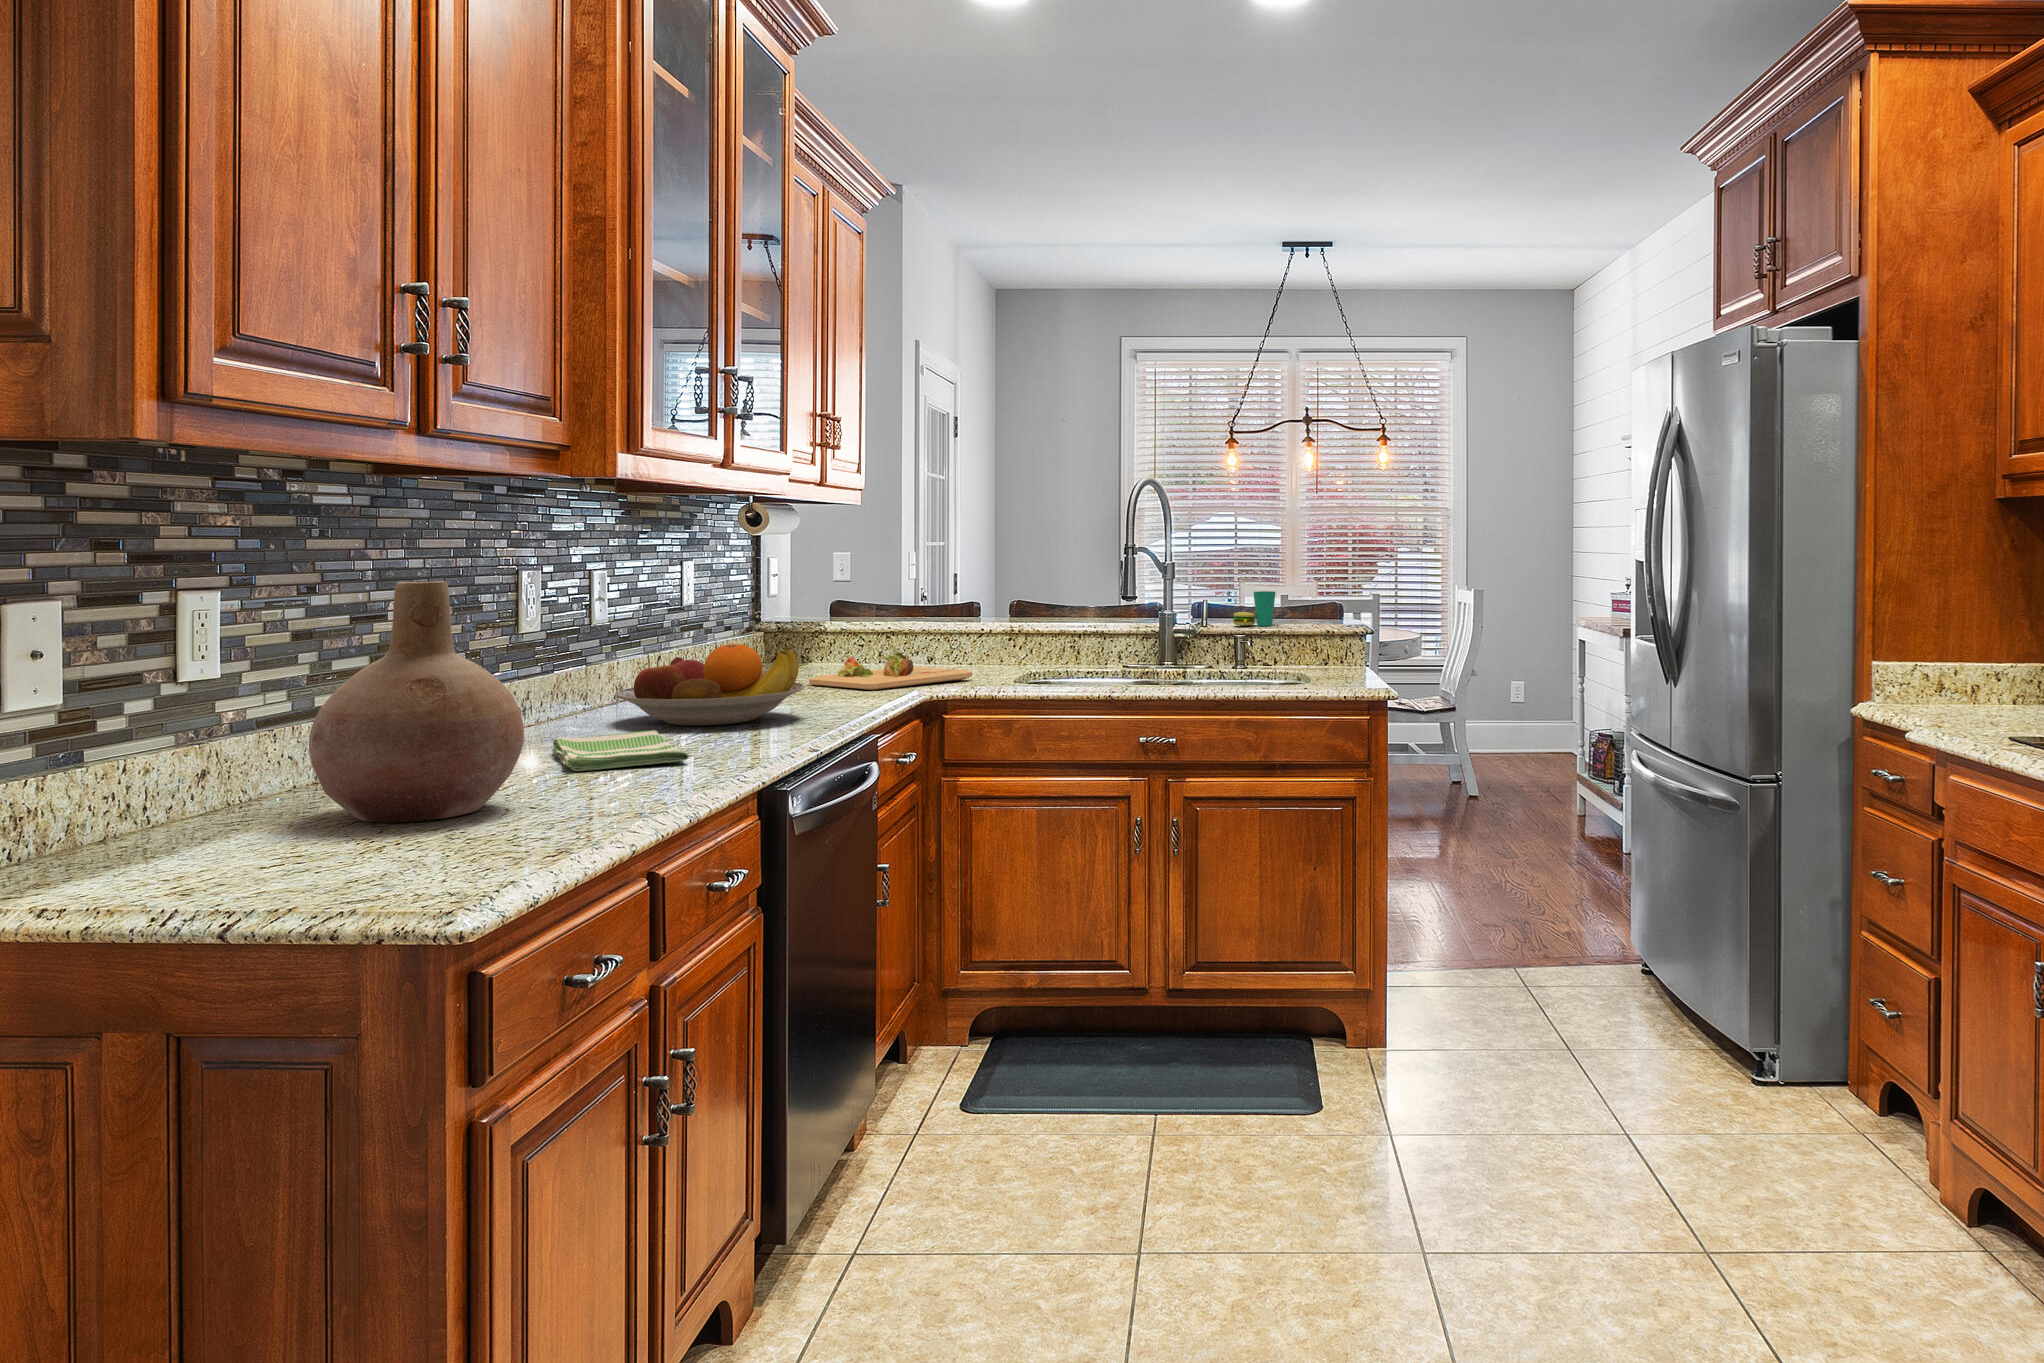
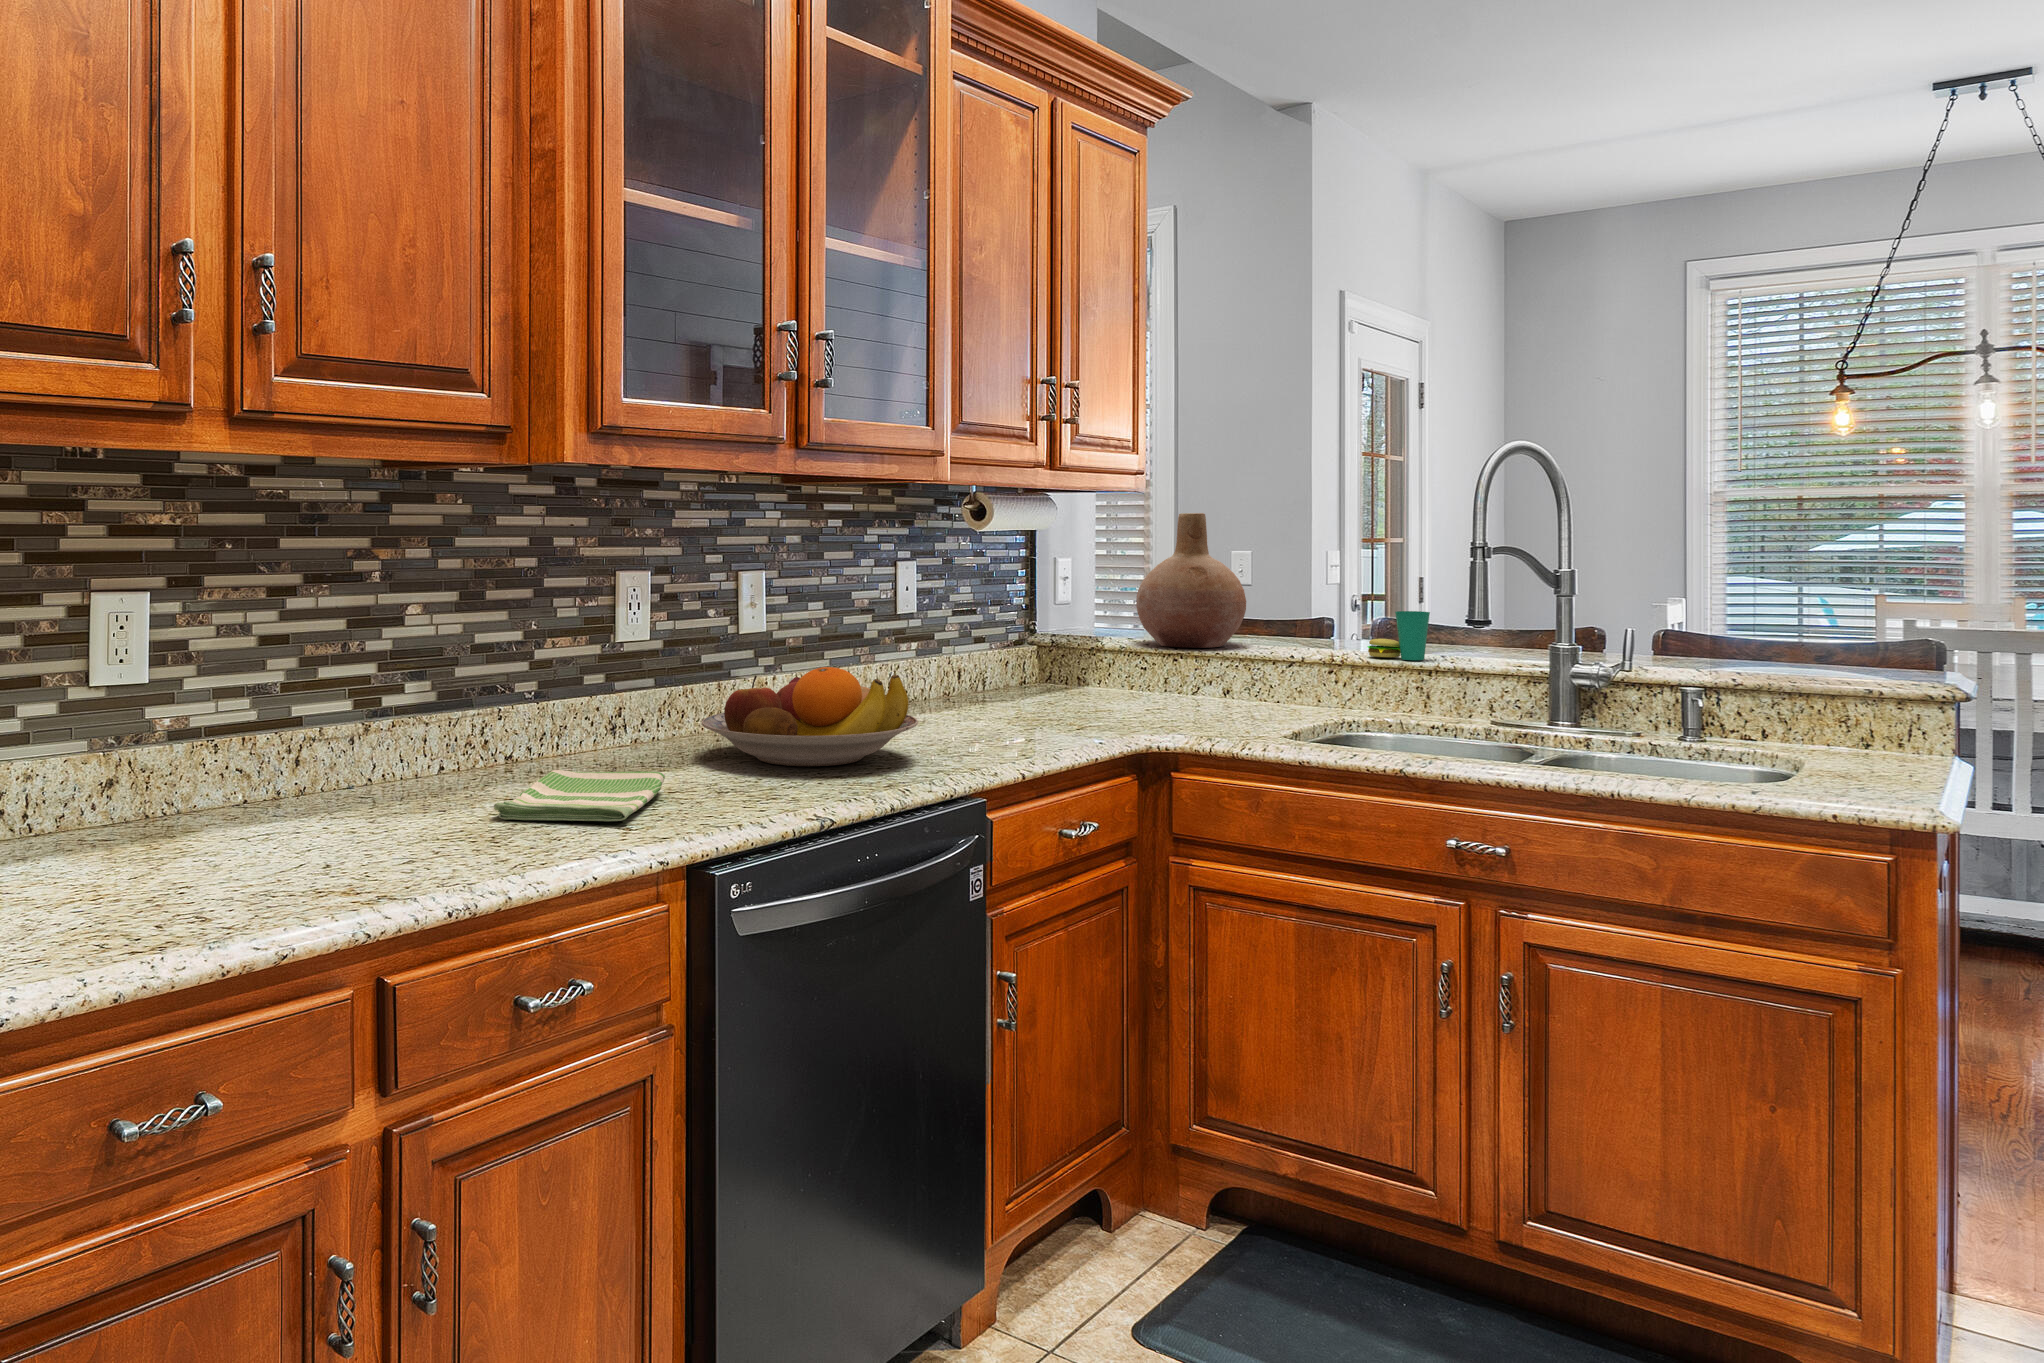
vase: present [309,581,524,822] -> present [1136,513,1246,648]
cup: present [1233,591,1276,626] -> present [1368,611,1430,660]
cutting board: present [809,651,972,690] -> none [1028,681,1240,731]

